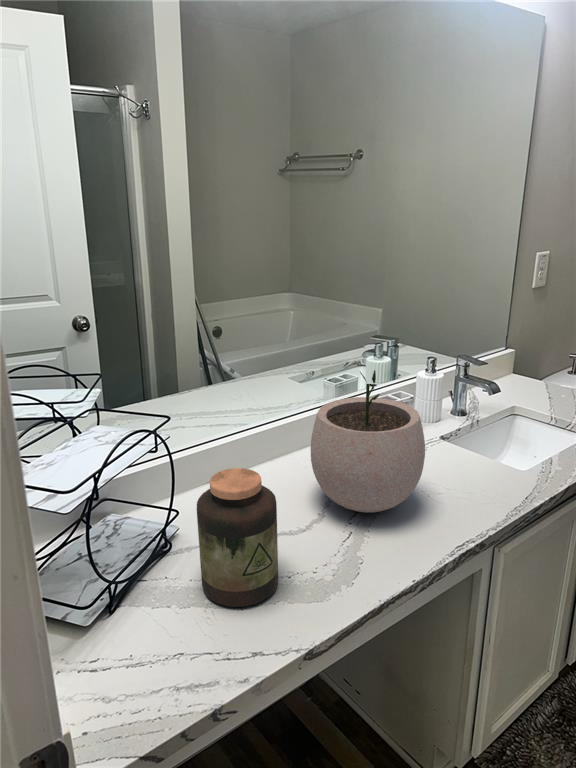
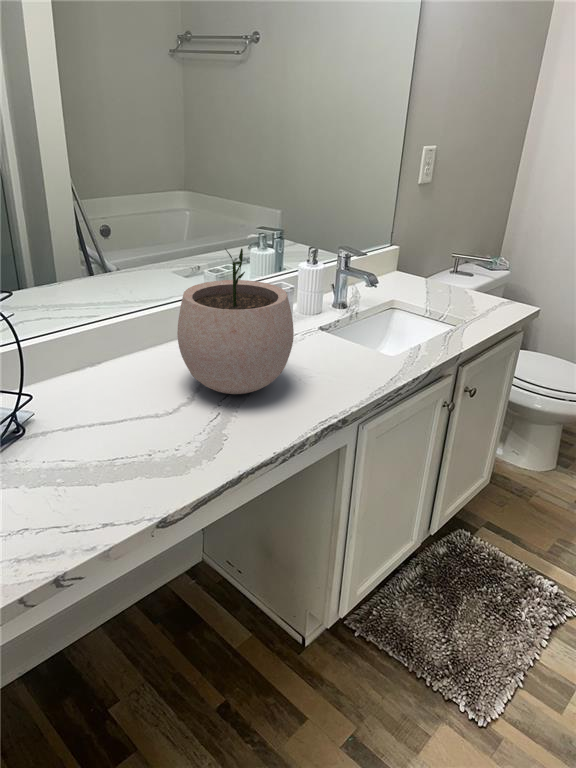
jar: present [197,468,278,607] -> none [41,343,137,484]

